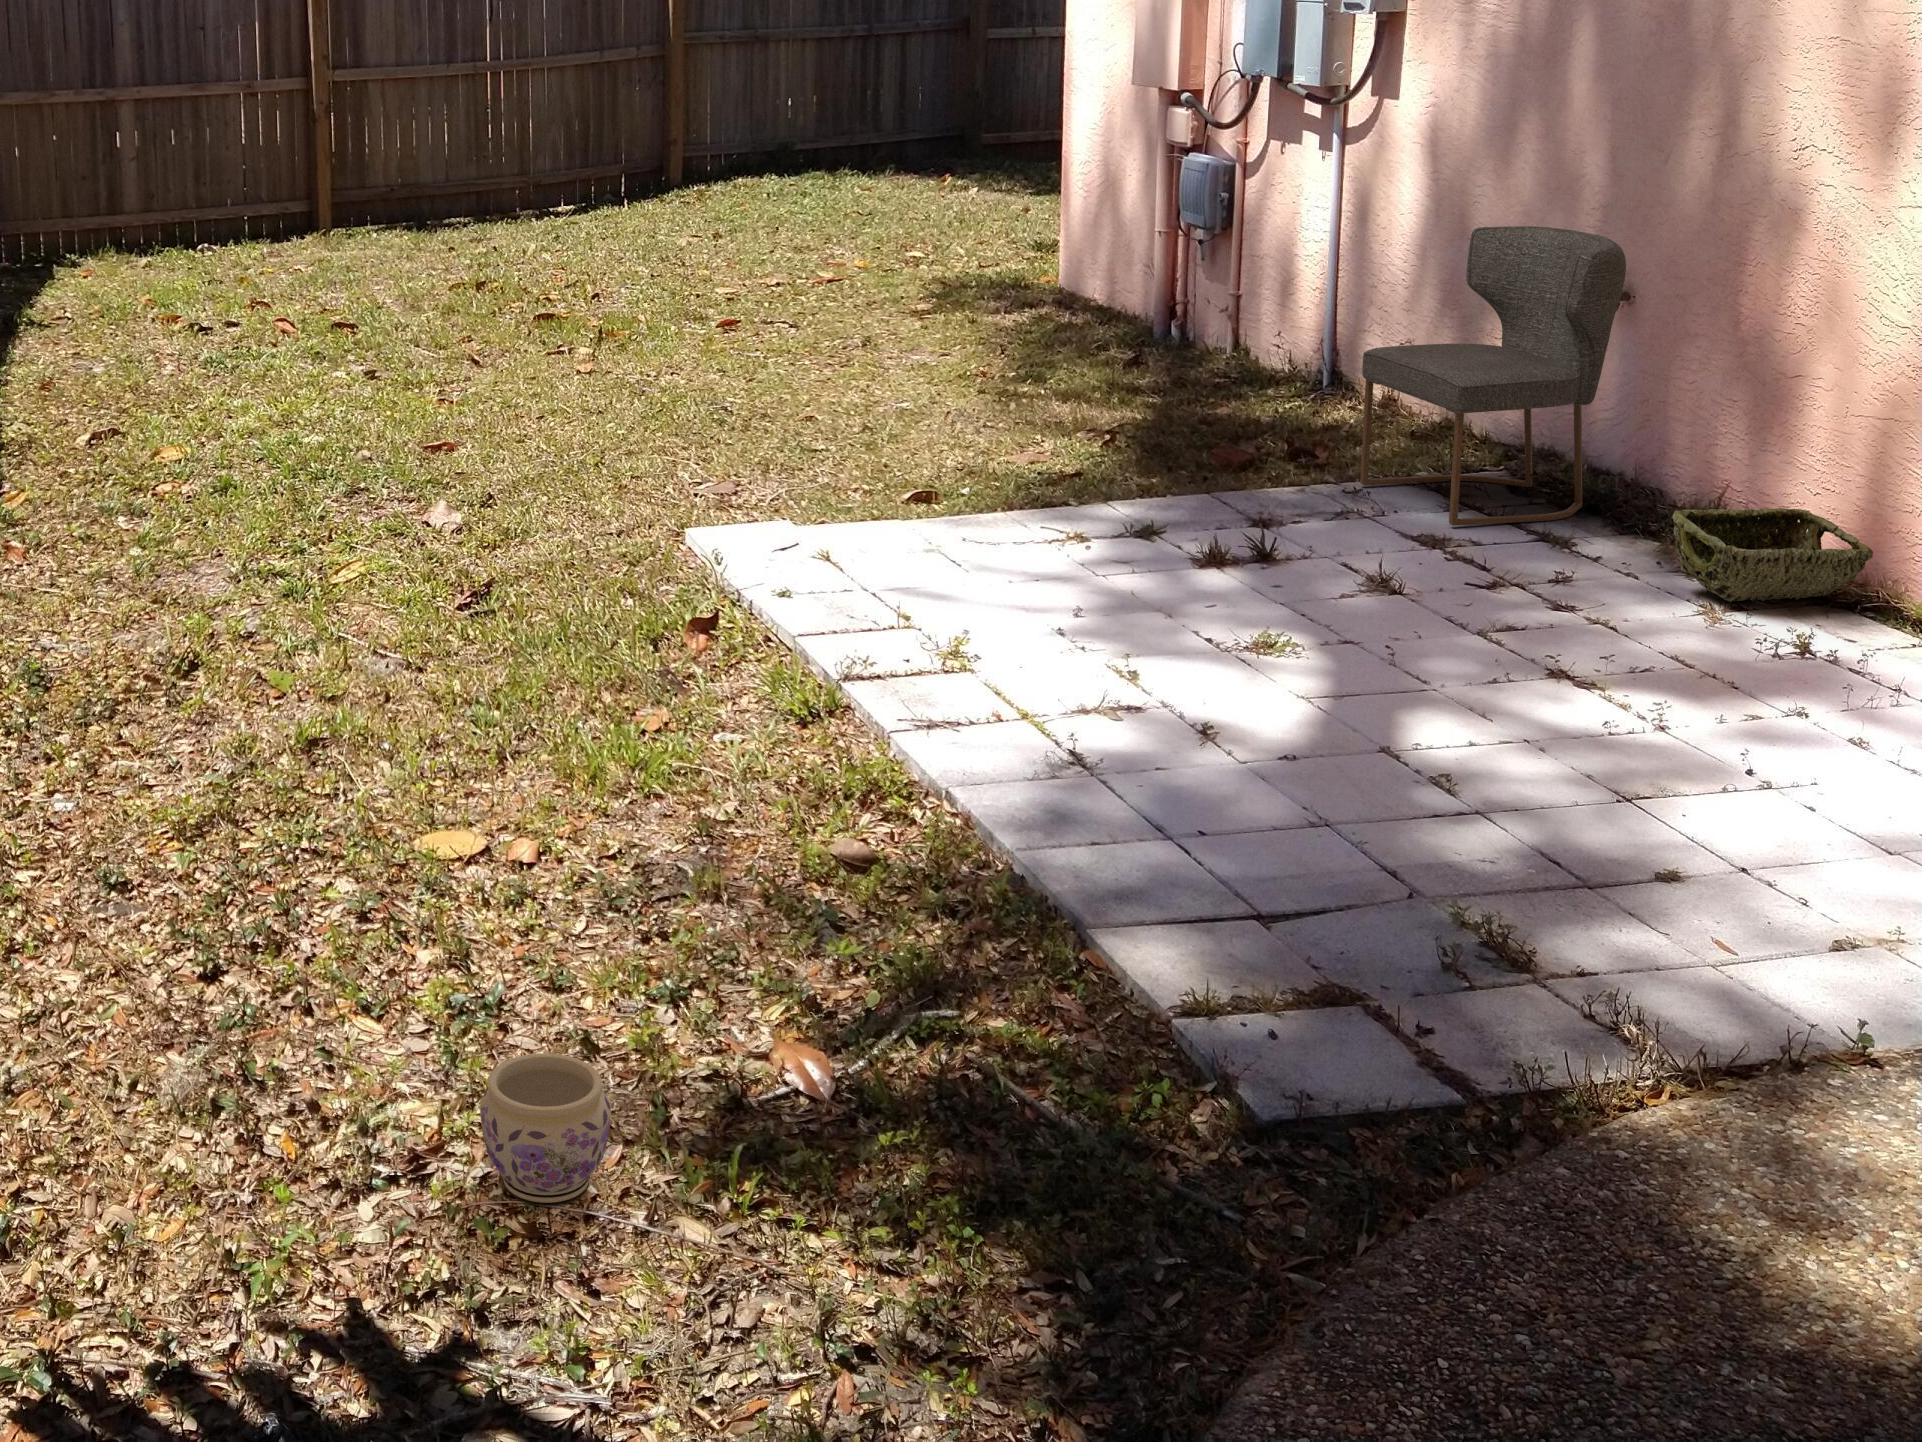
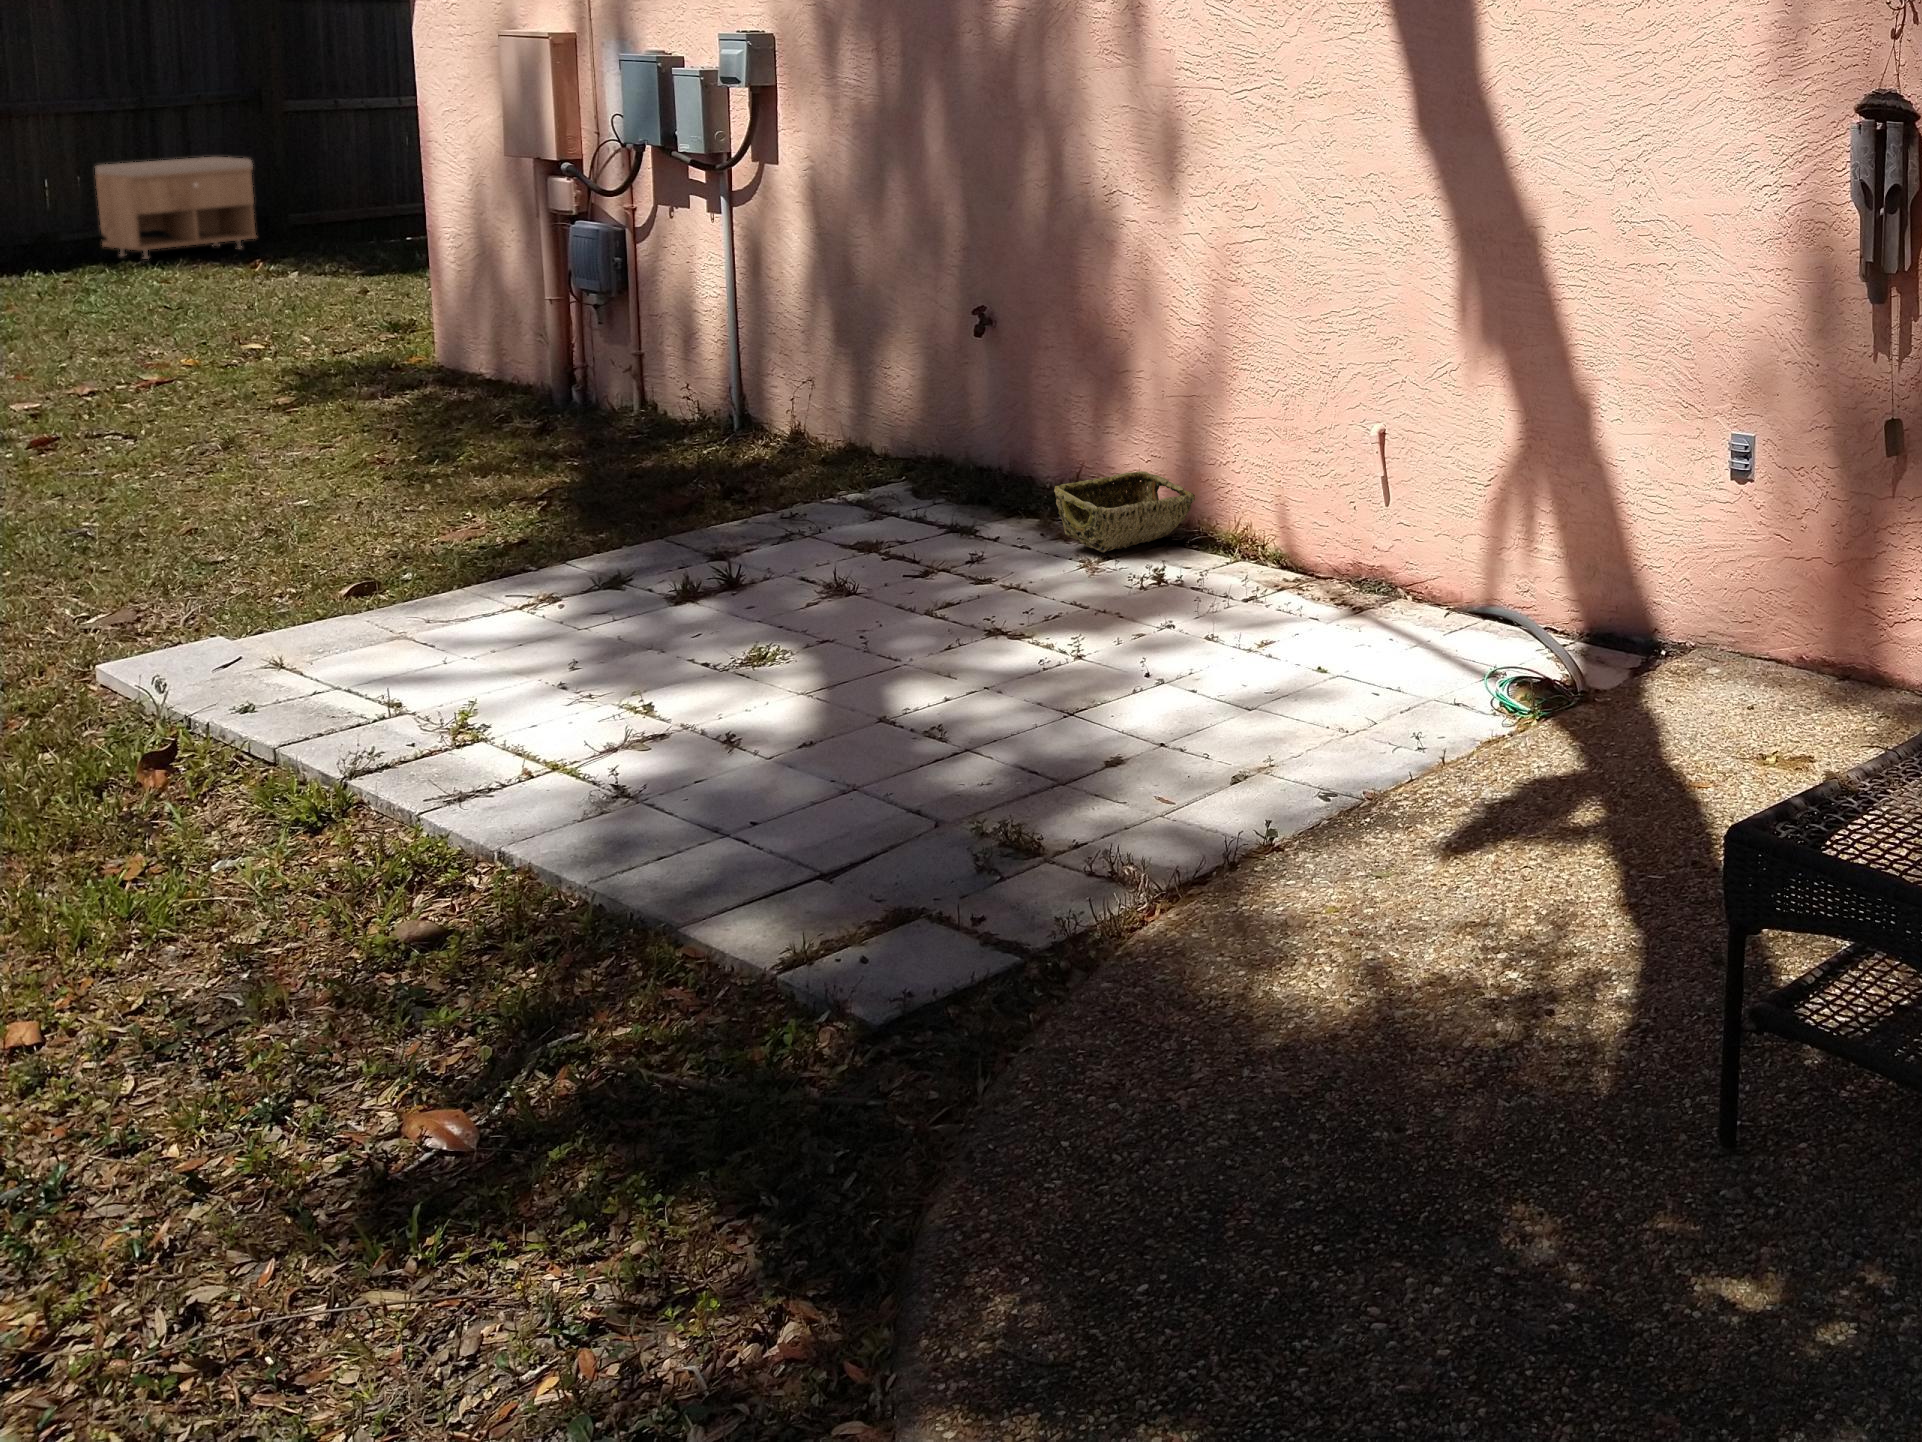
storage bench: none [822,72,948,162] -> present [95,157,256,259]
chair: present [1360,226,1626,526] -> none [781,264,988,531]
planter: present [480,1053,611,1205] -> none [109,1184,268,1348]

